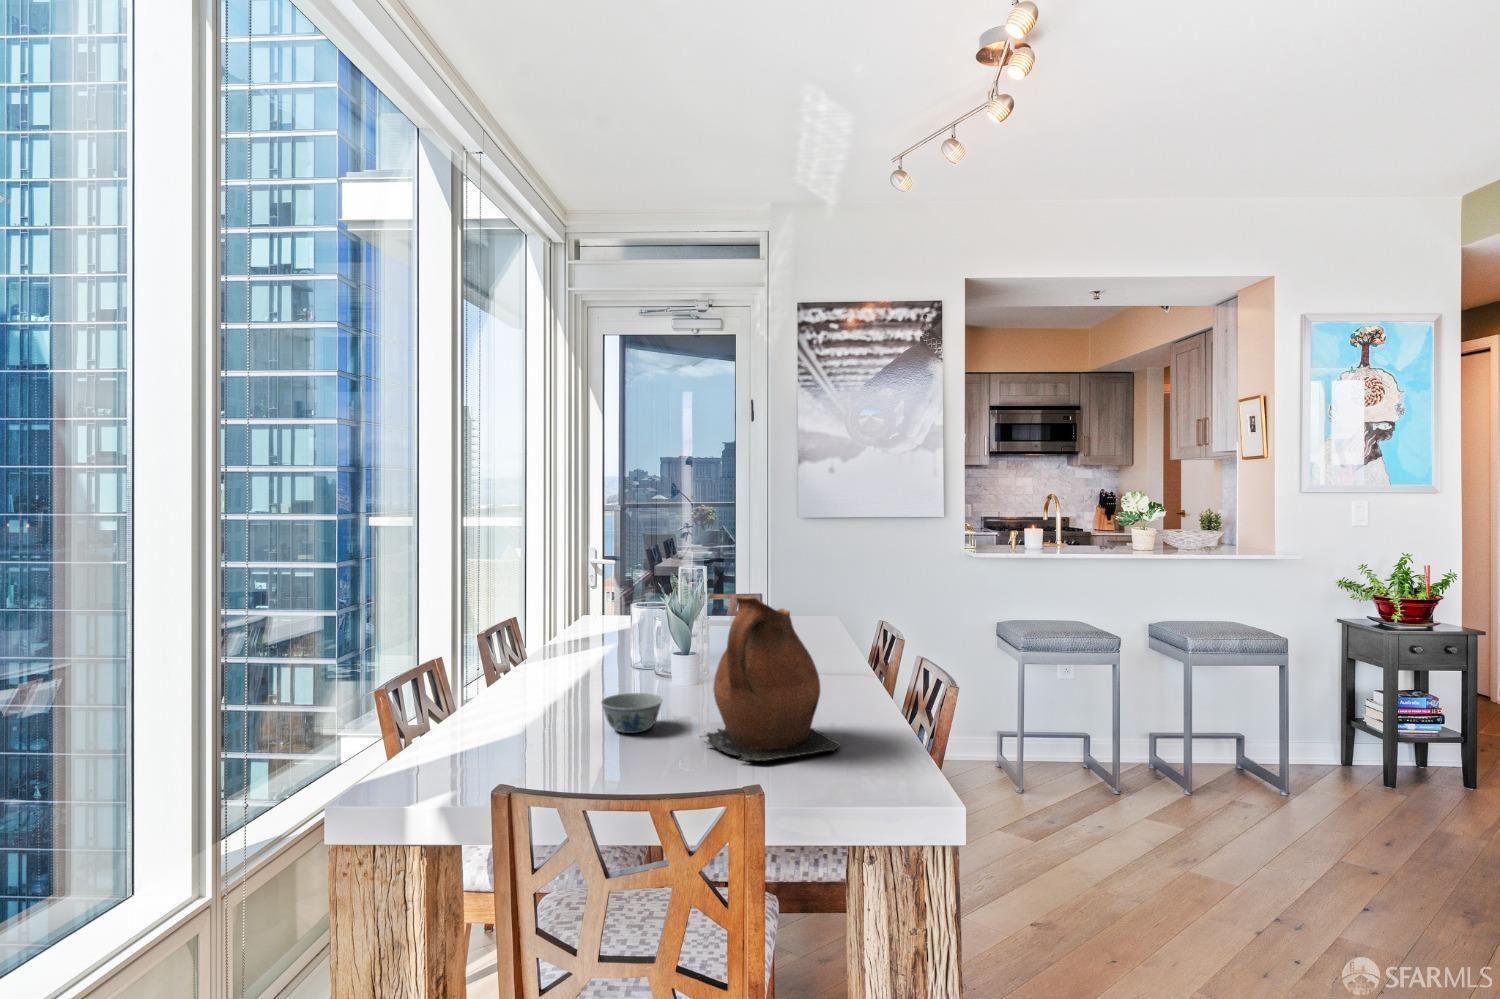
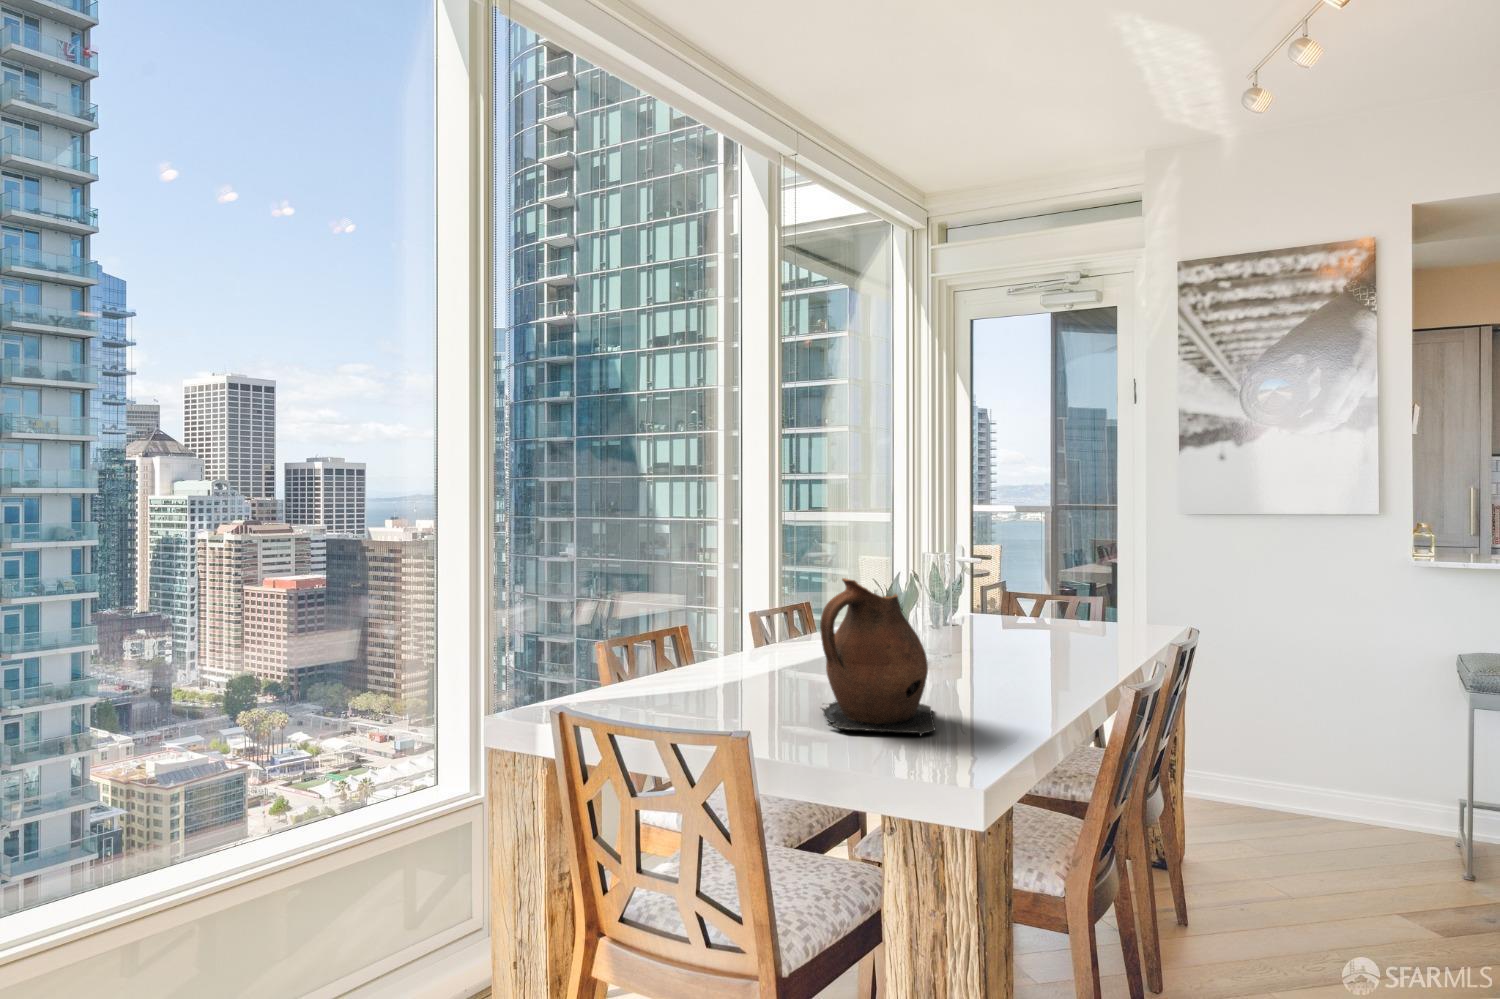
bowl: present [601,693,662,733] -> none [761,660,815,694]

